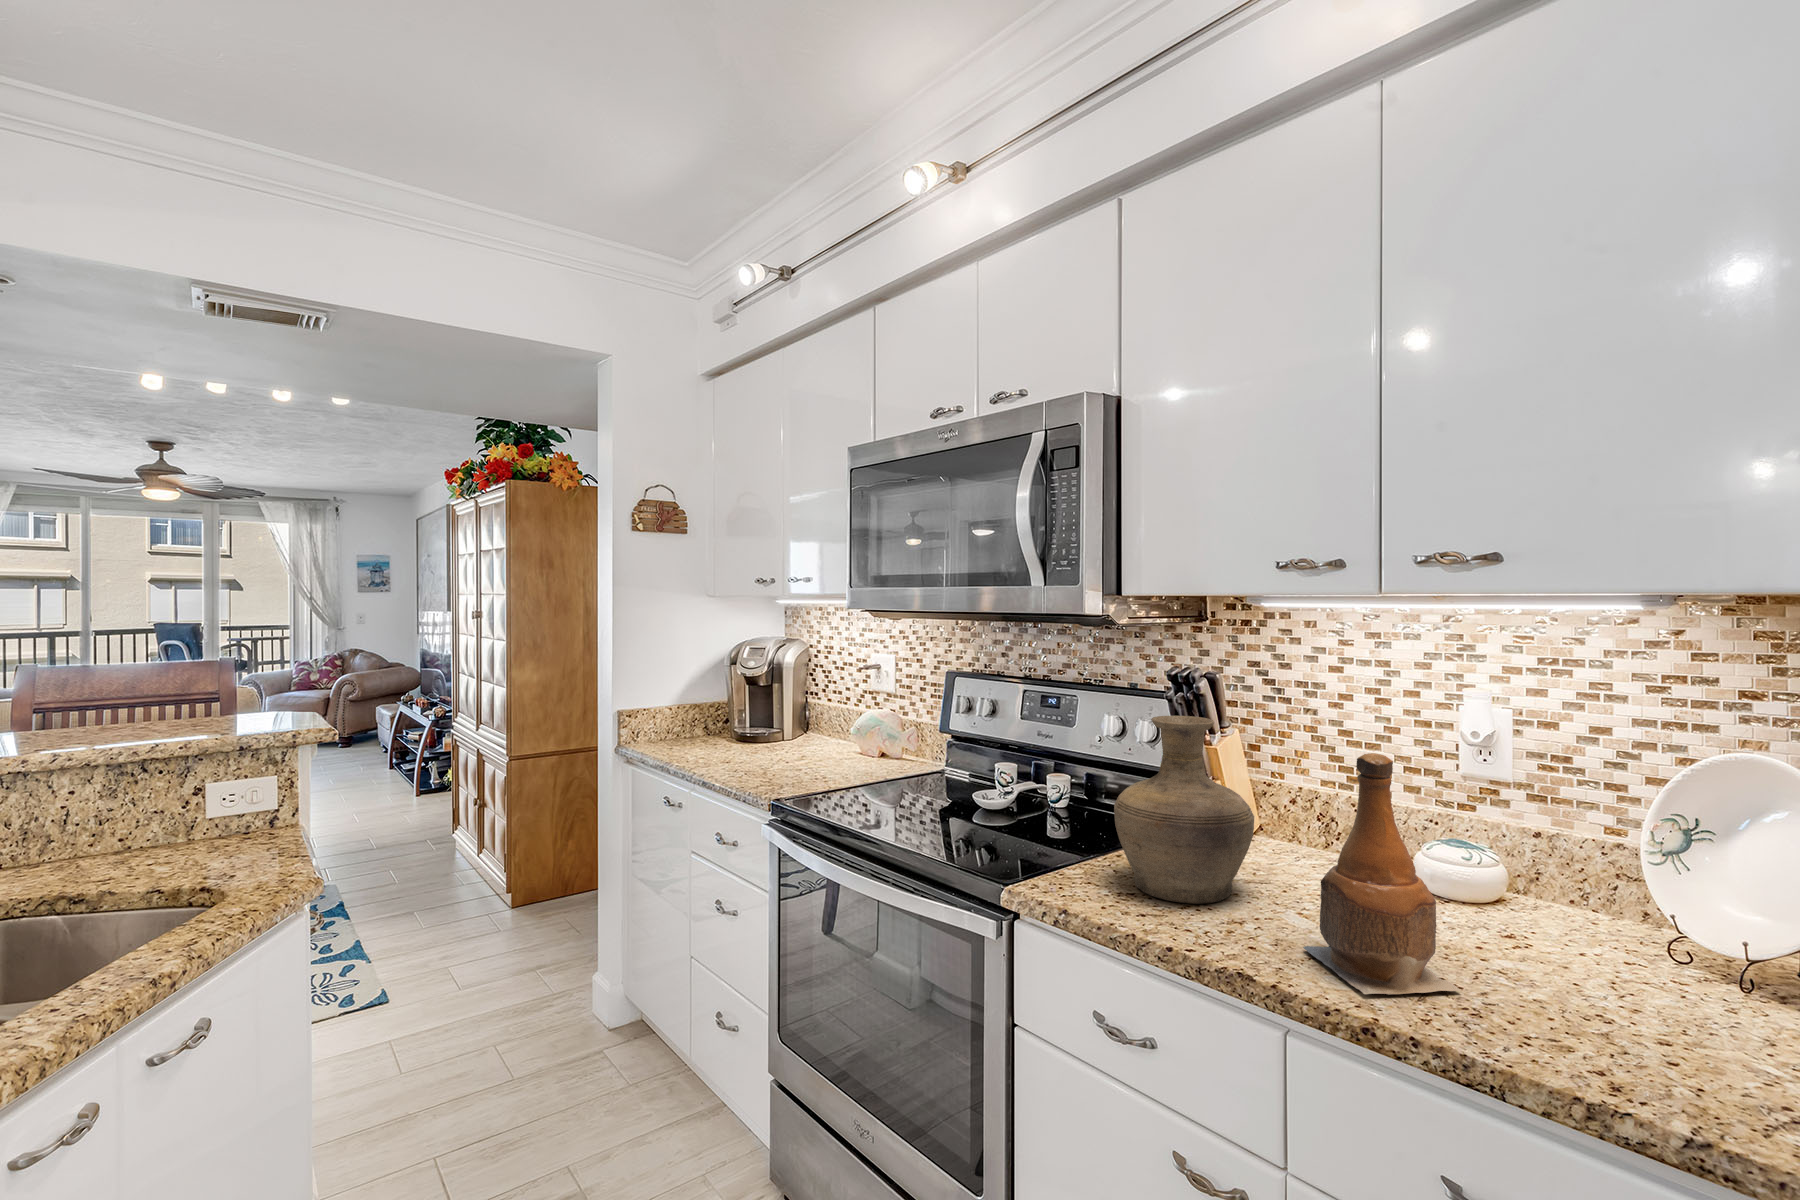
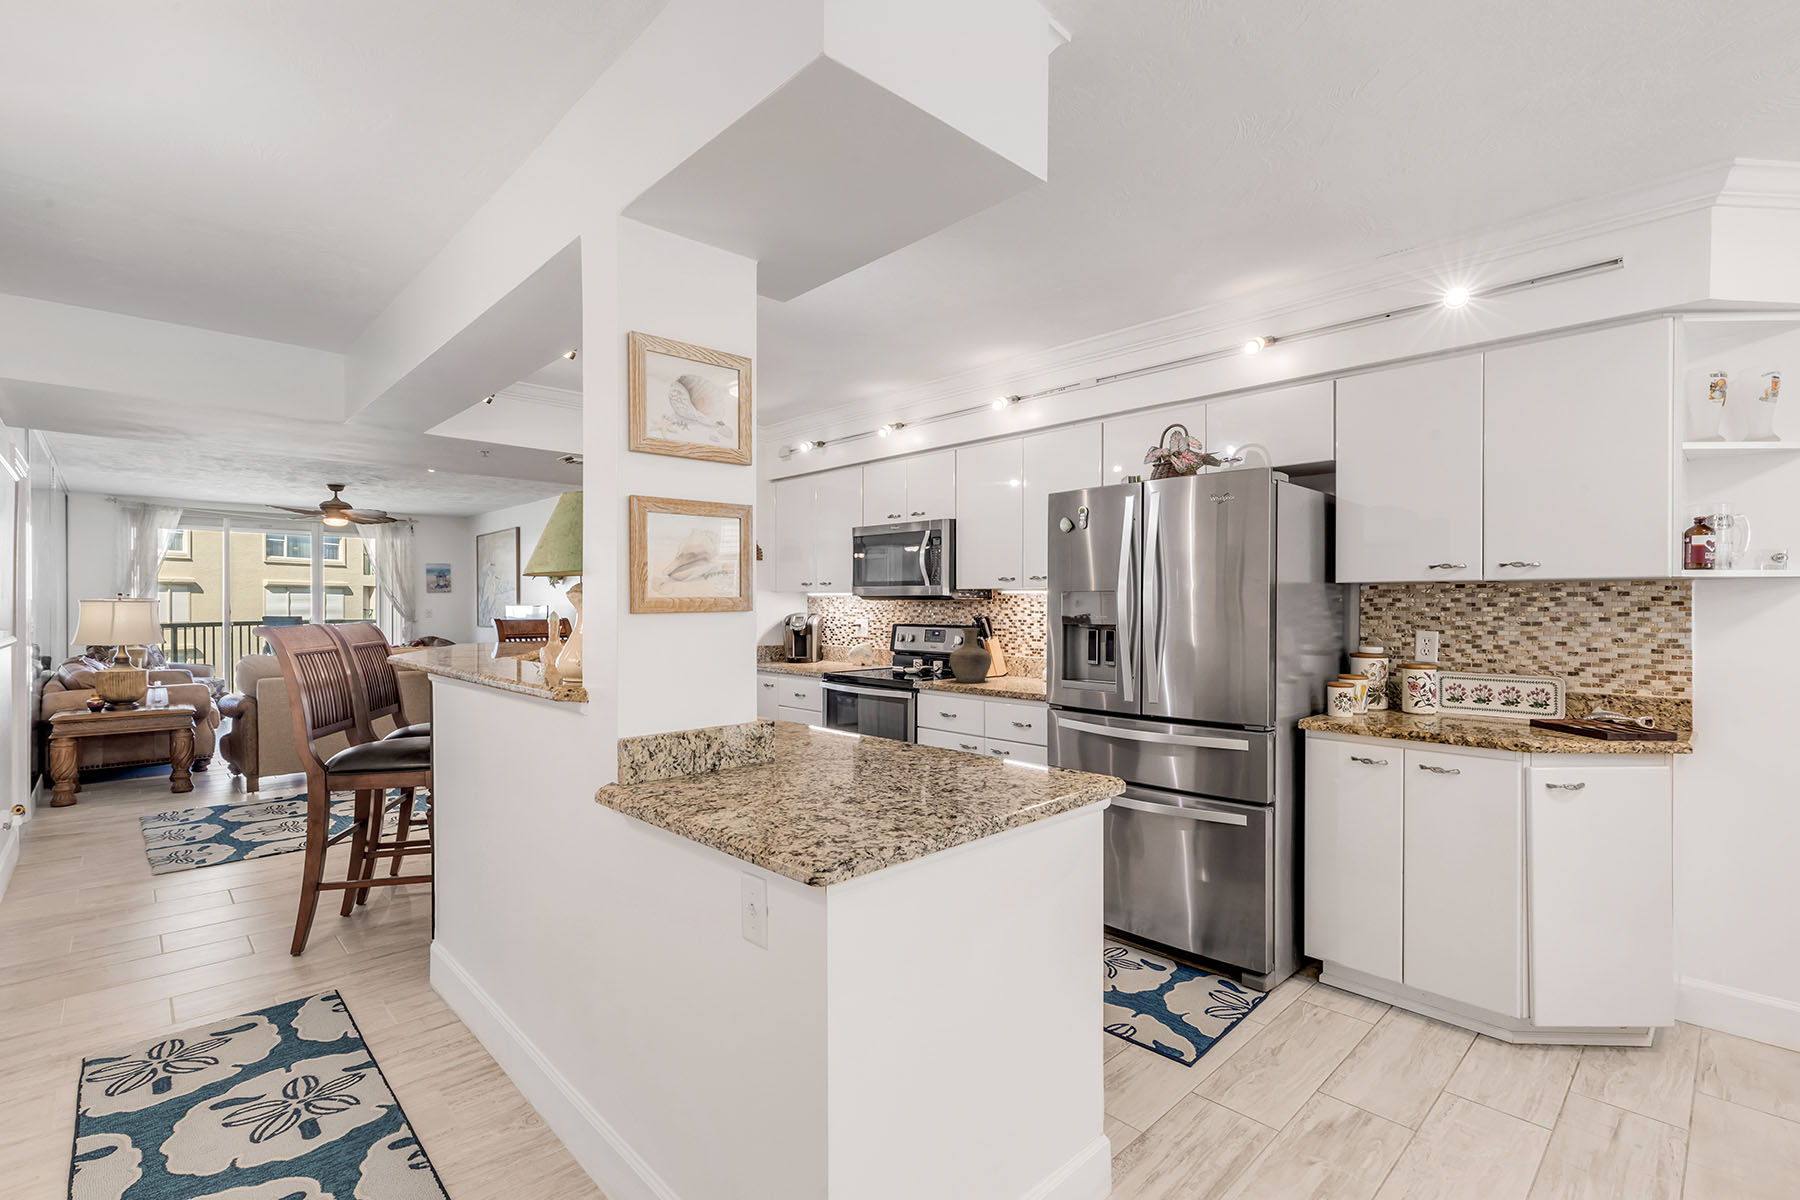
bottle: present [1303,753,1461,995] -> none [995,630,1028,689]

